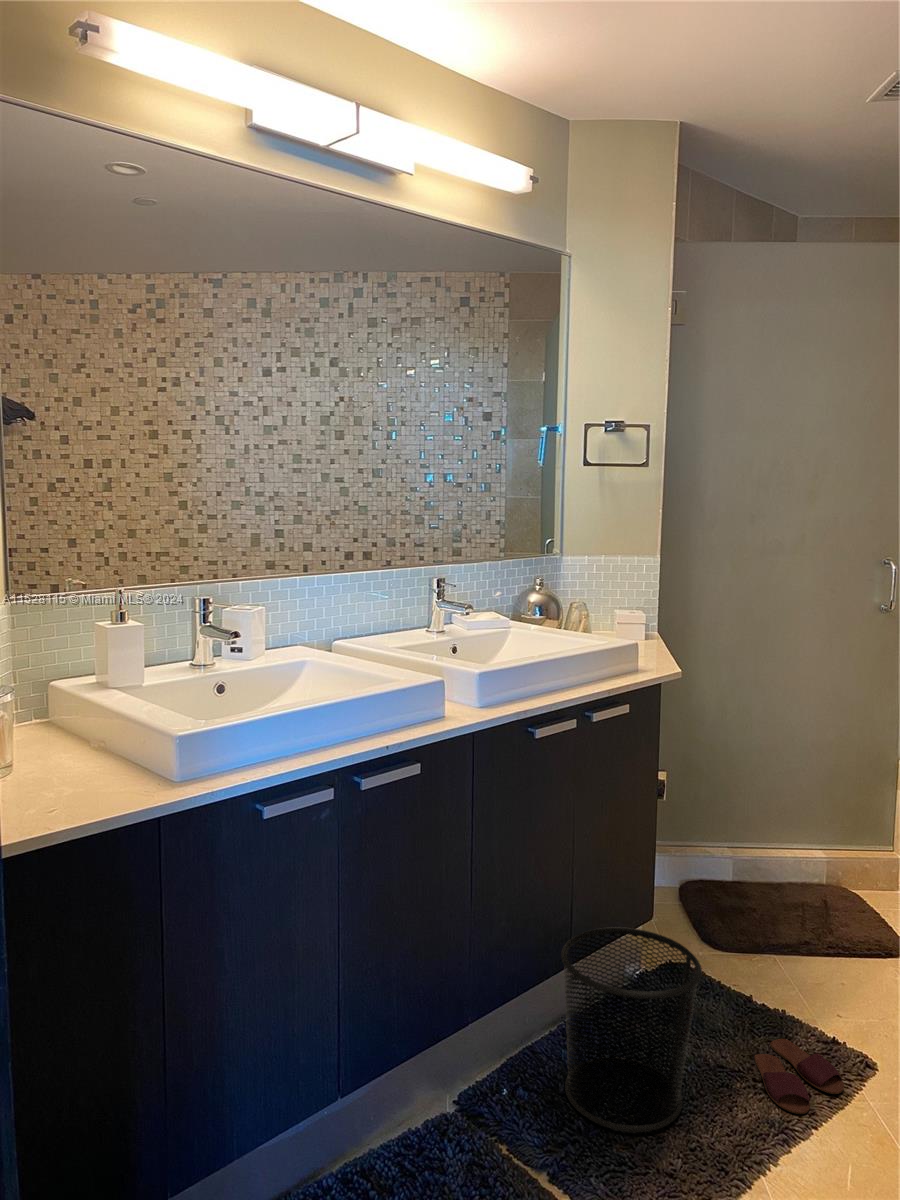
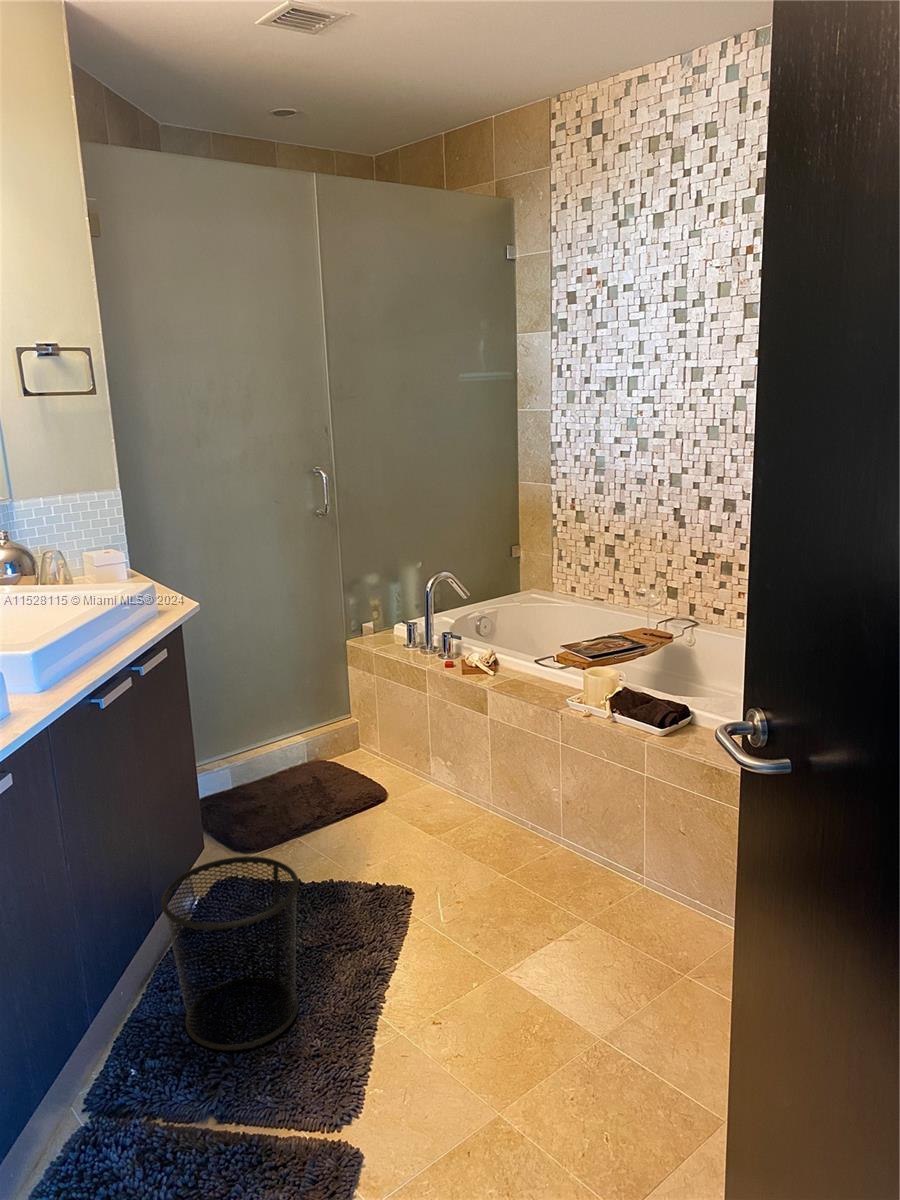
slippers: present [755,1039,844,1114] -> none [328,902,404,958]

